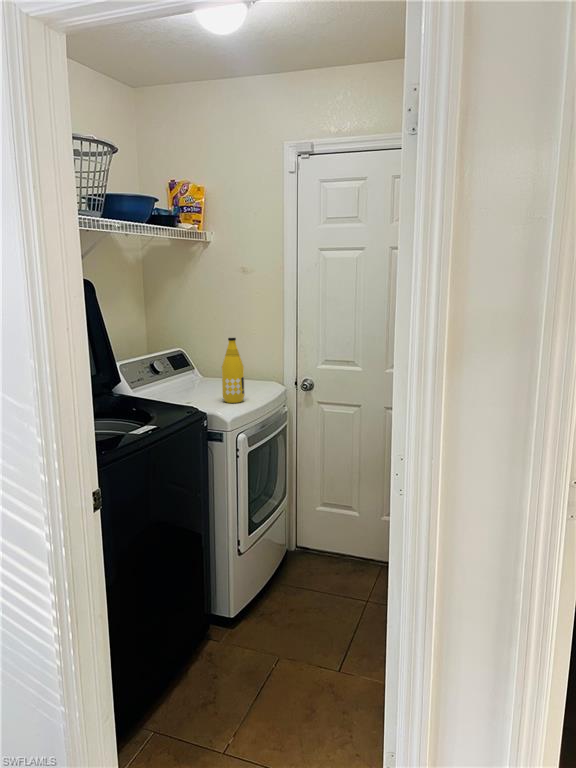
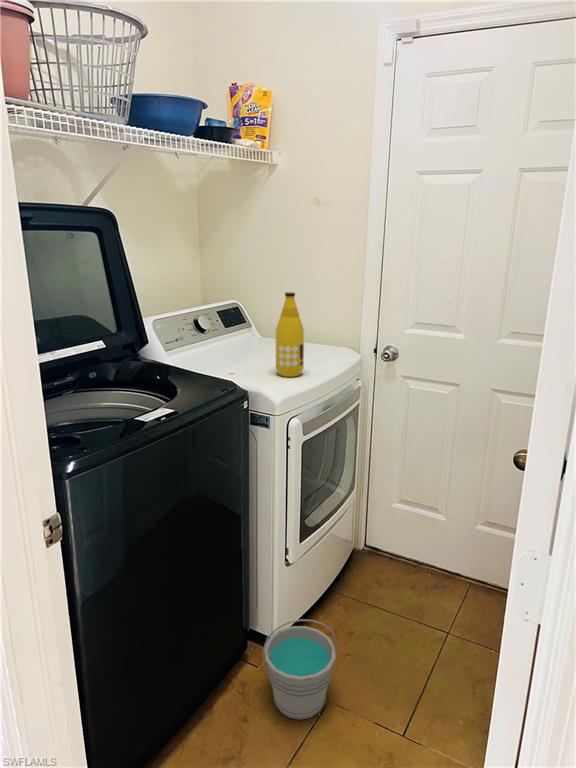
bucket: none [228,591,286,675] -> present [263,619,337,720]

